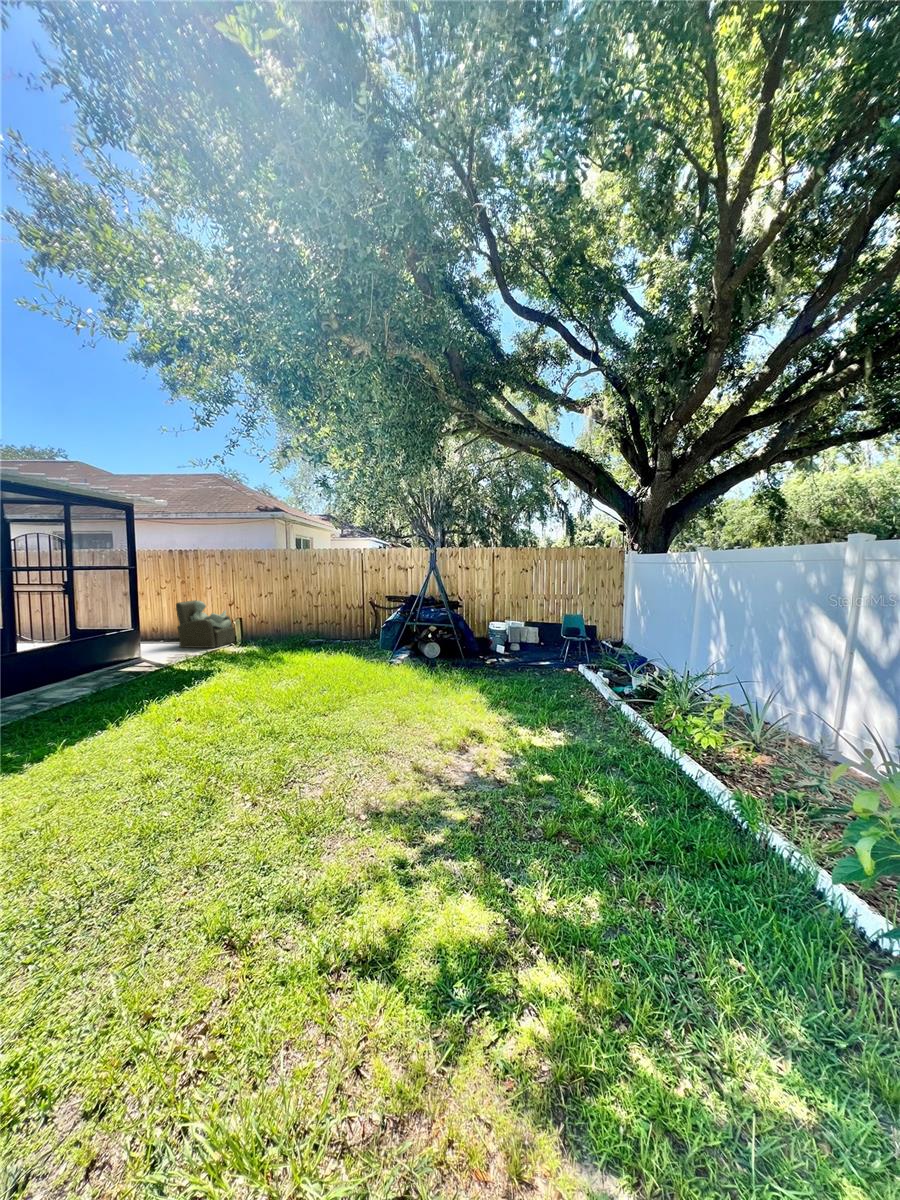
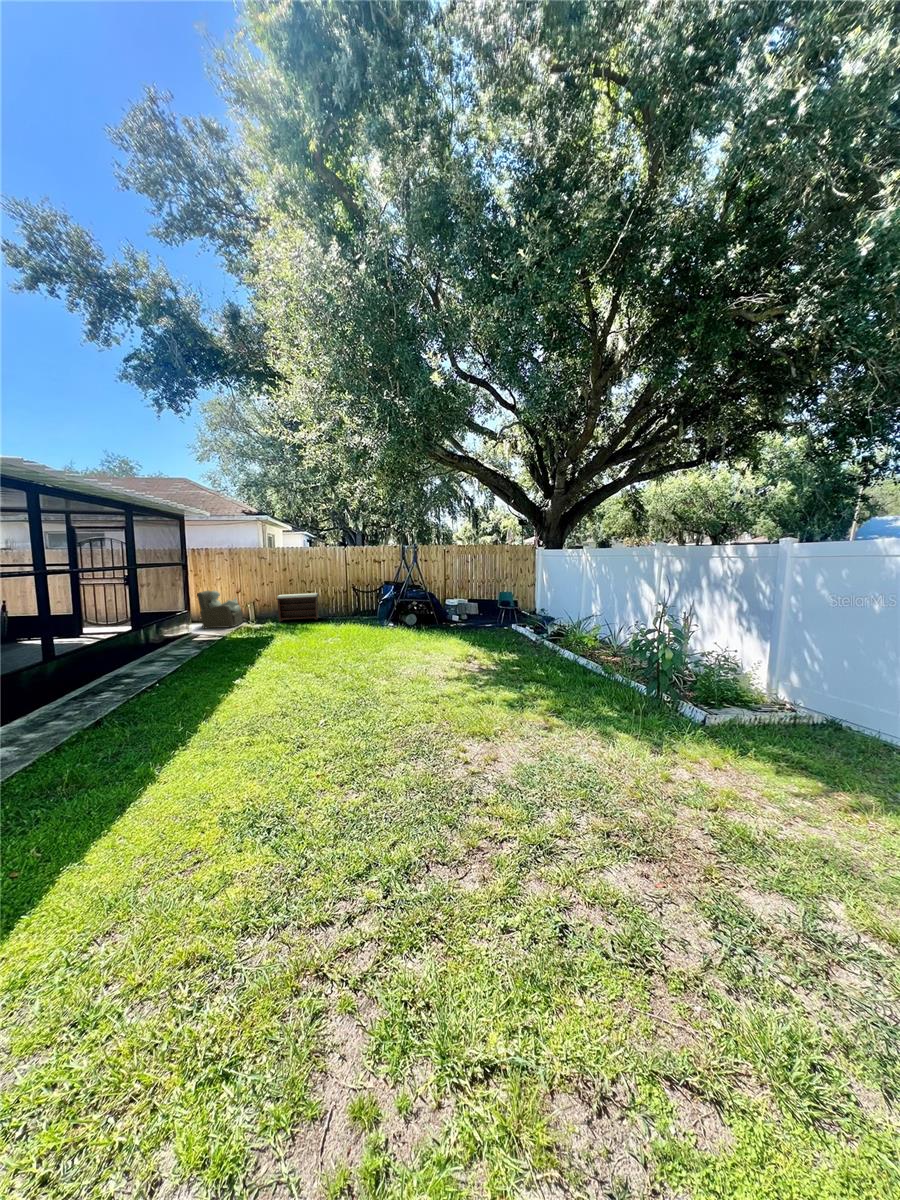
bench: none [272,608,328,643] -> present [277,593,319,622]

